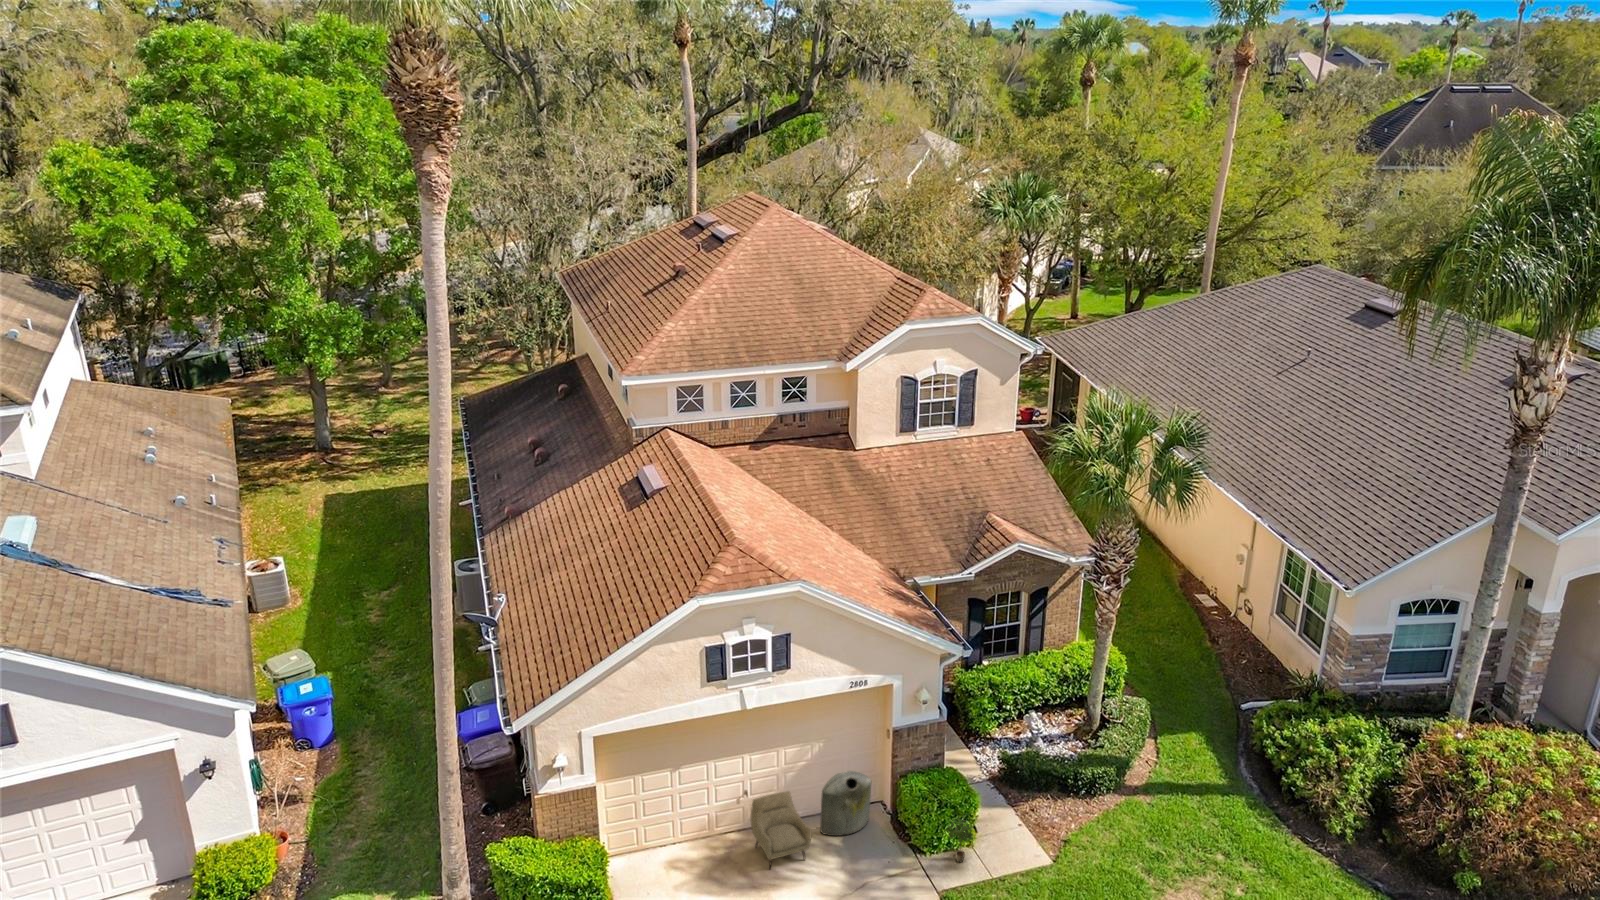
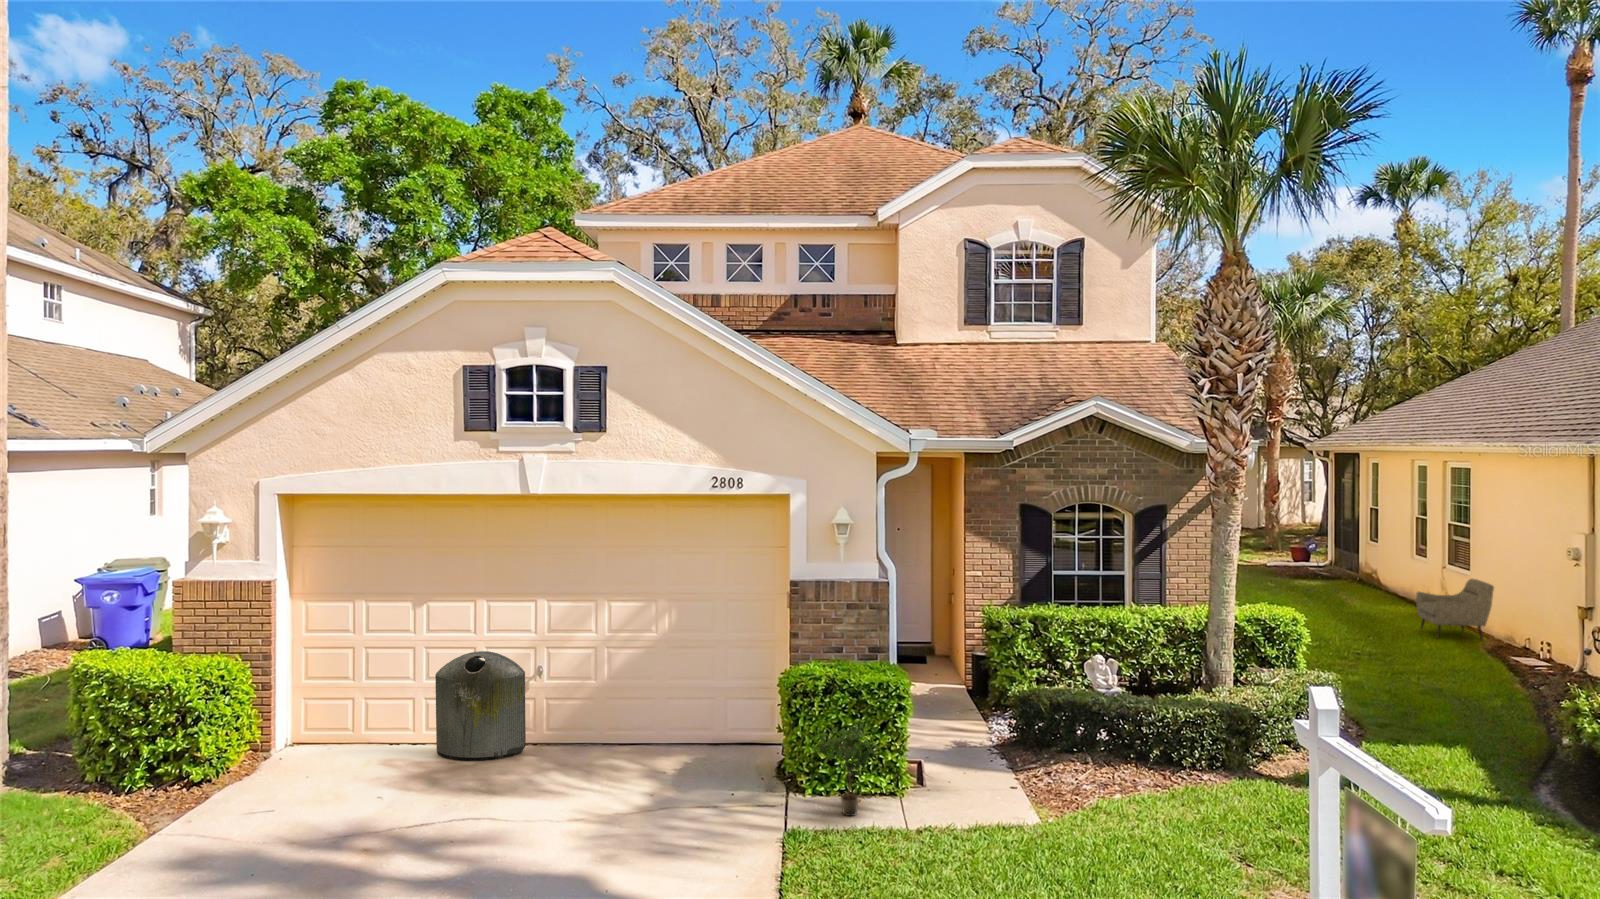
trash can: present [820,771,871,836] -> present [435,651,526,761]
chair: present [750,791,811,869] -> present [1416,579,1494,640]

